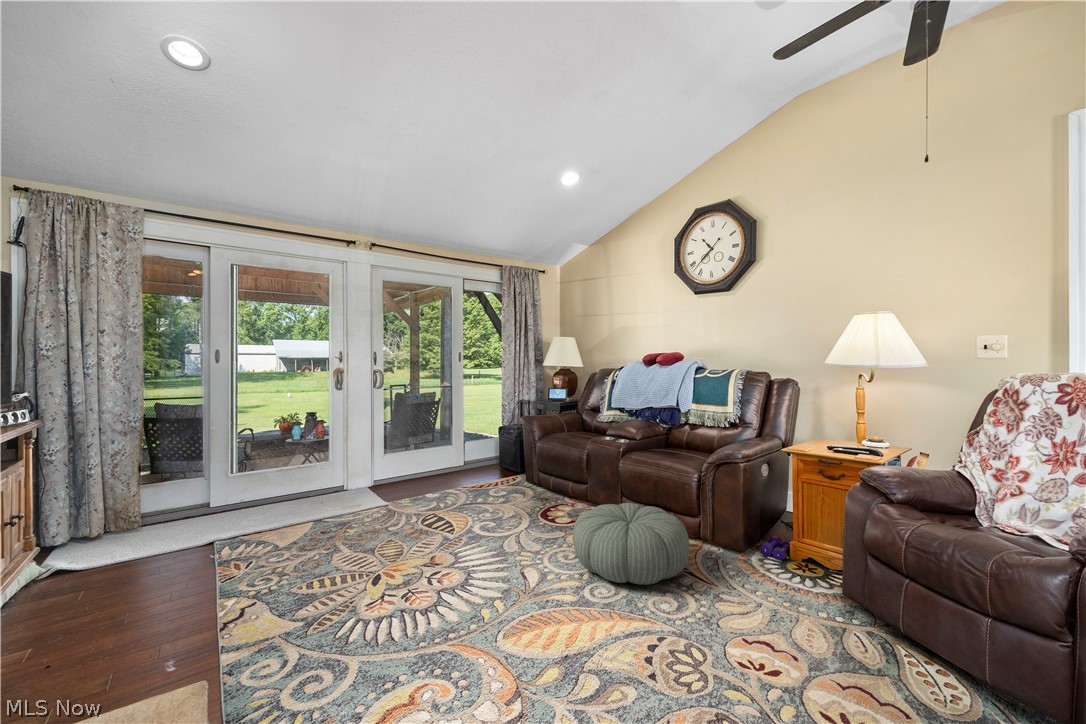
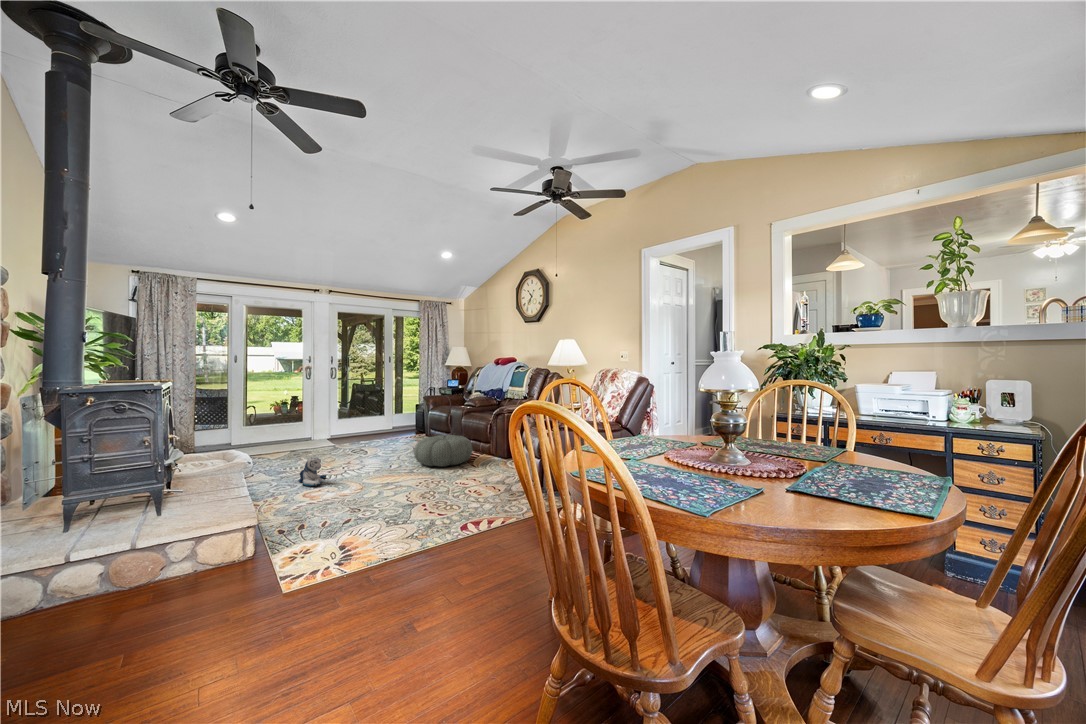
plush toy: none [355,595,417,686] -> present [299,458,326,487]

